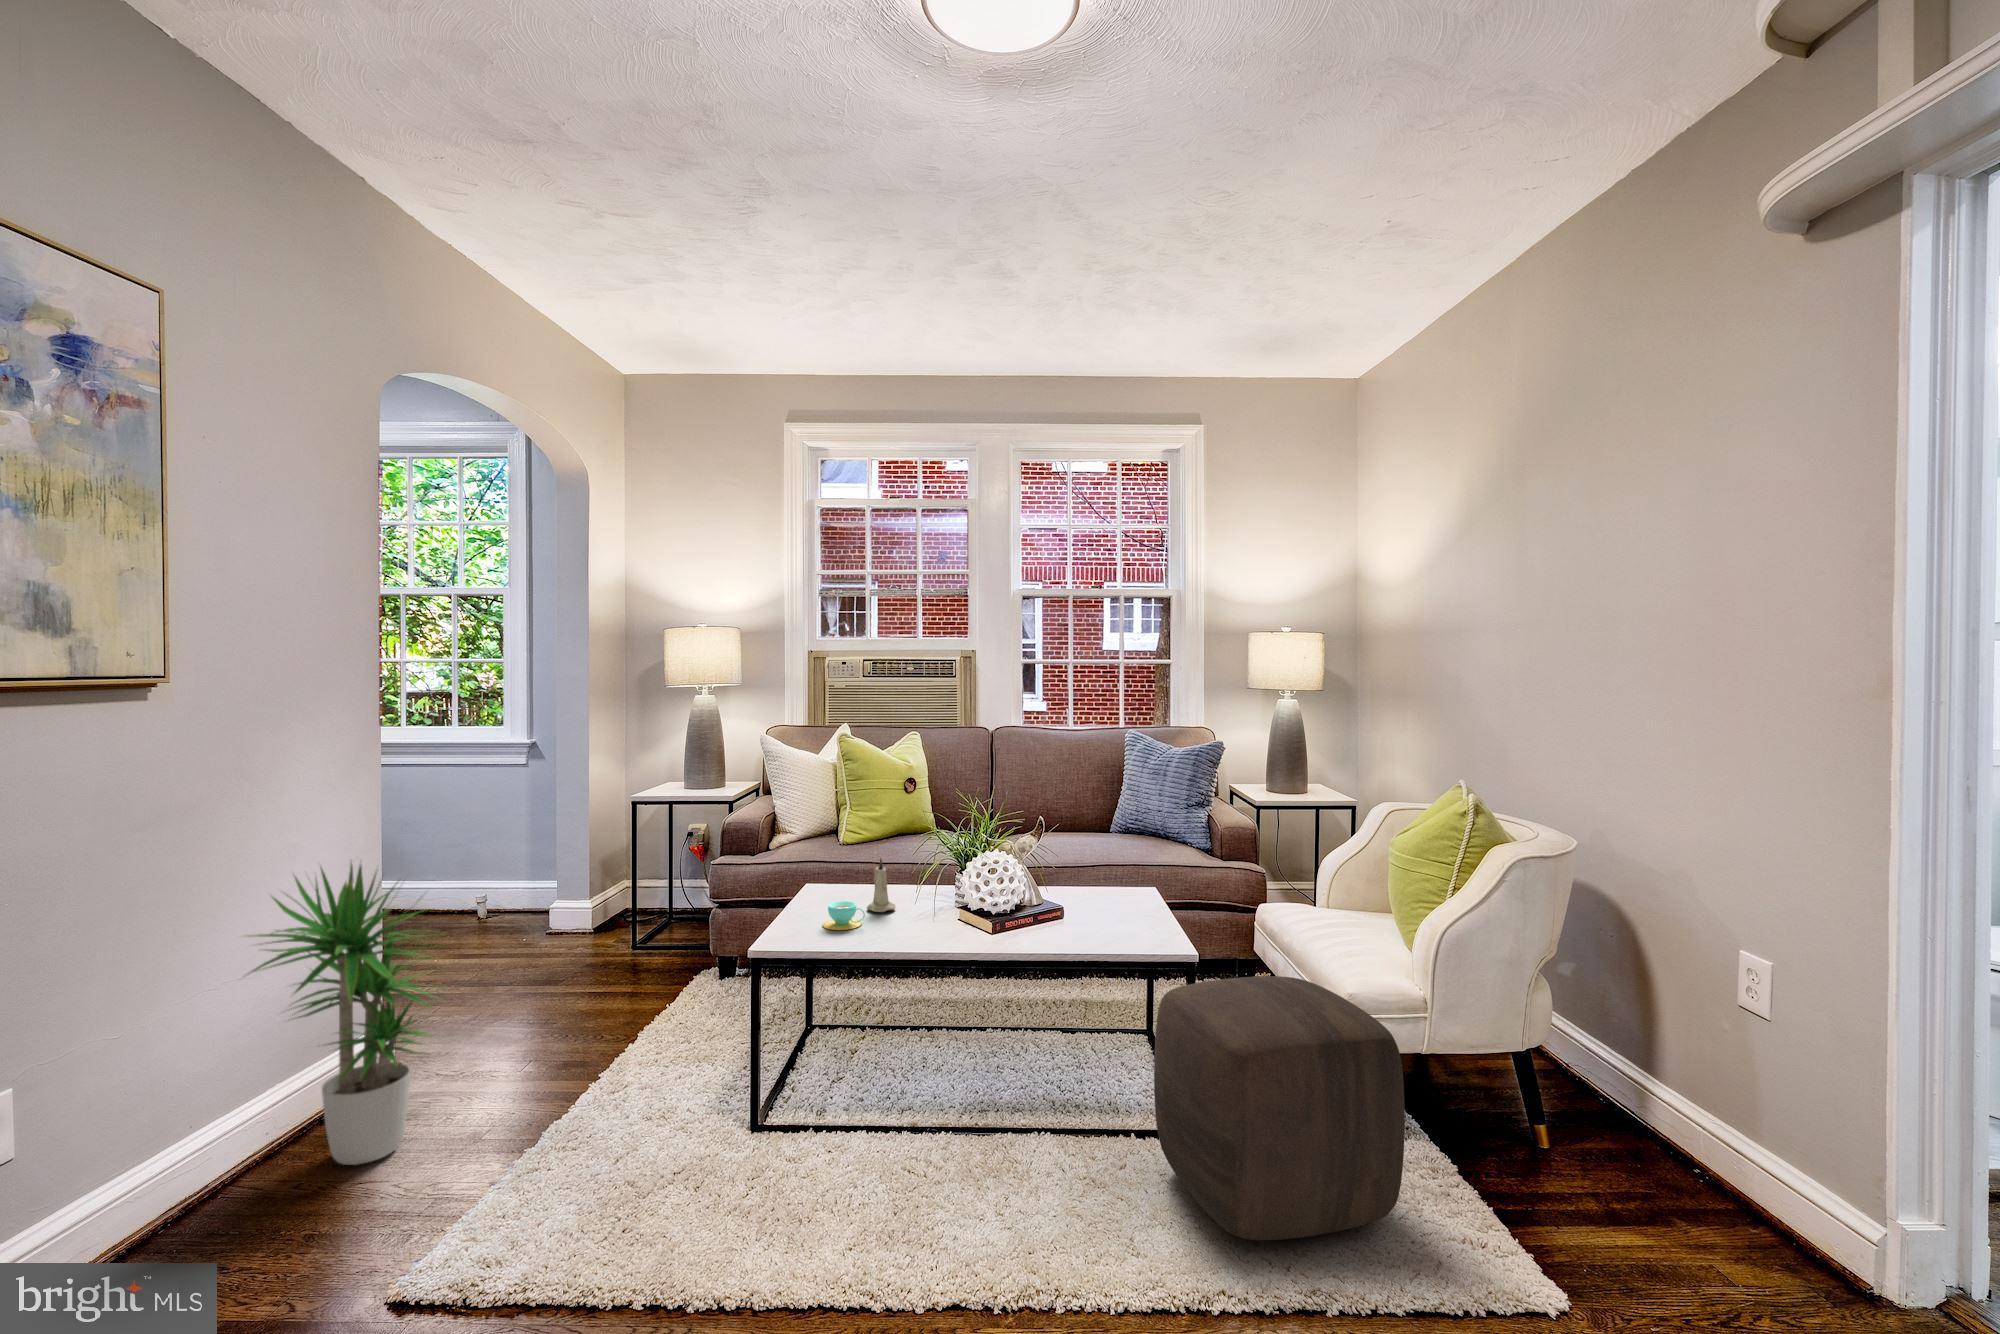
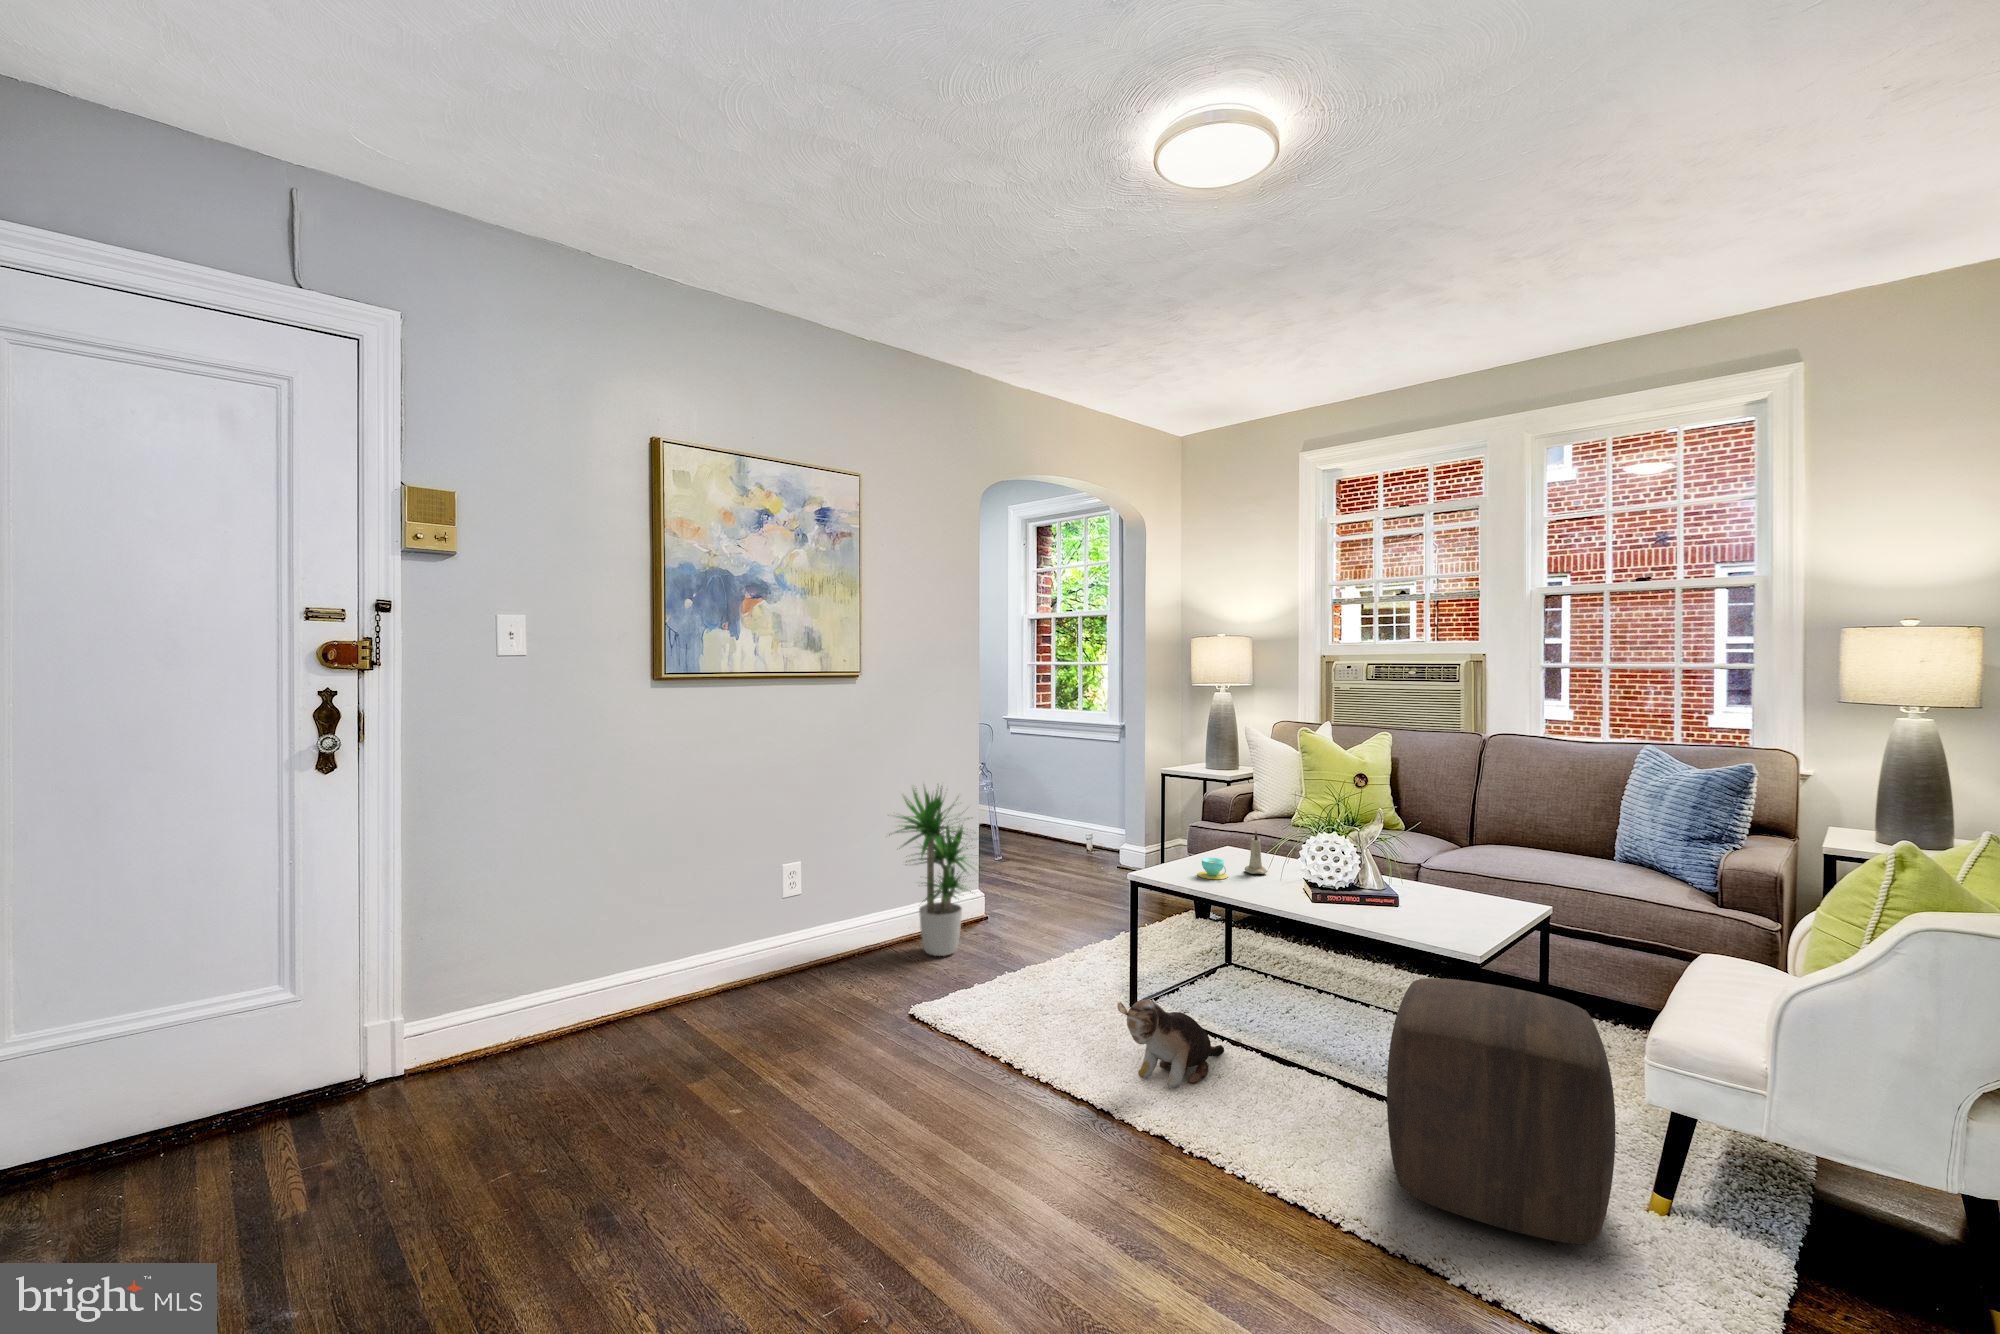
plush toy: none [837,1116,929,1230] -> present [1117,1000,1224,1088]

